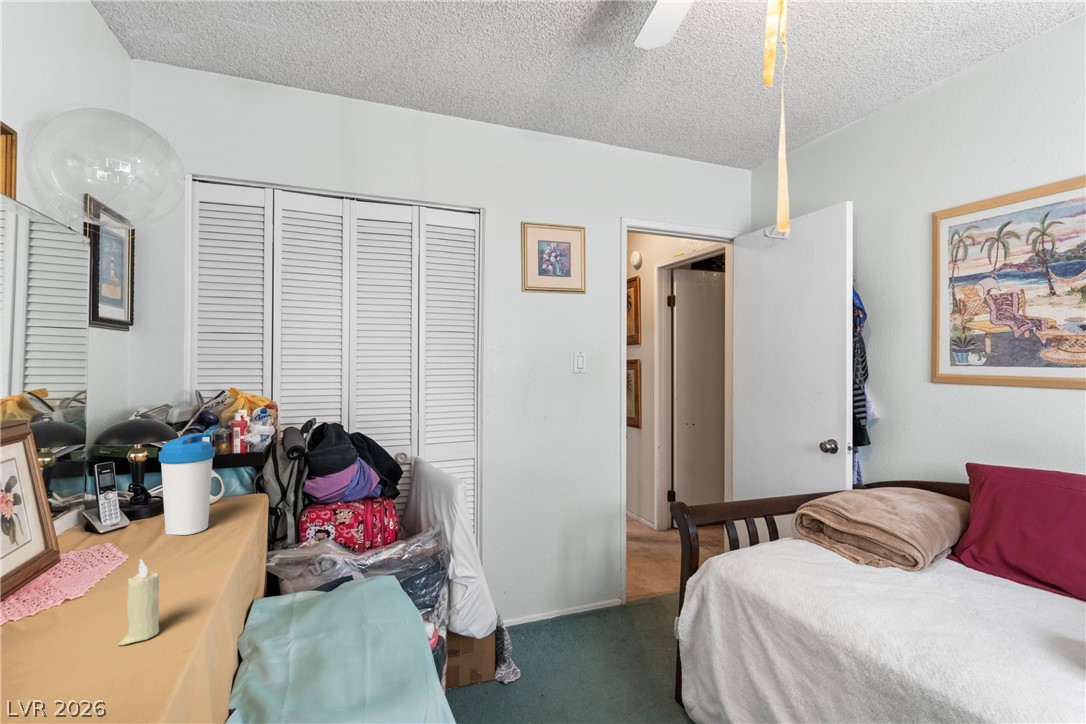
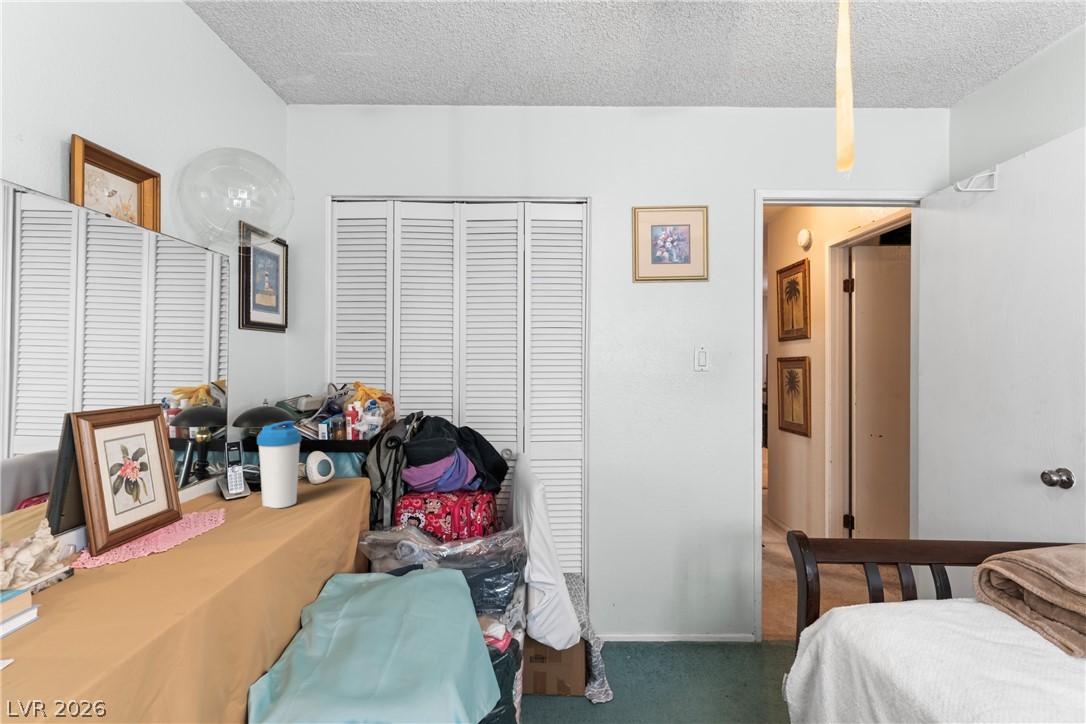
candle: present [119,560,159,645] -> none [148,527,183,597]

